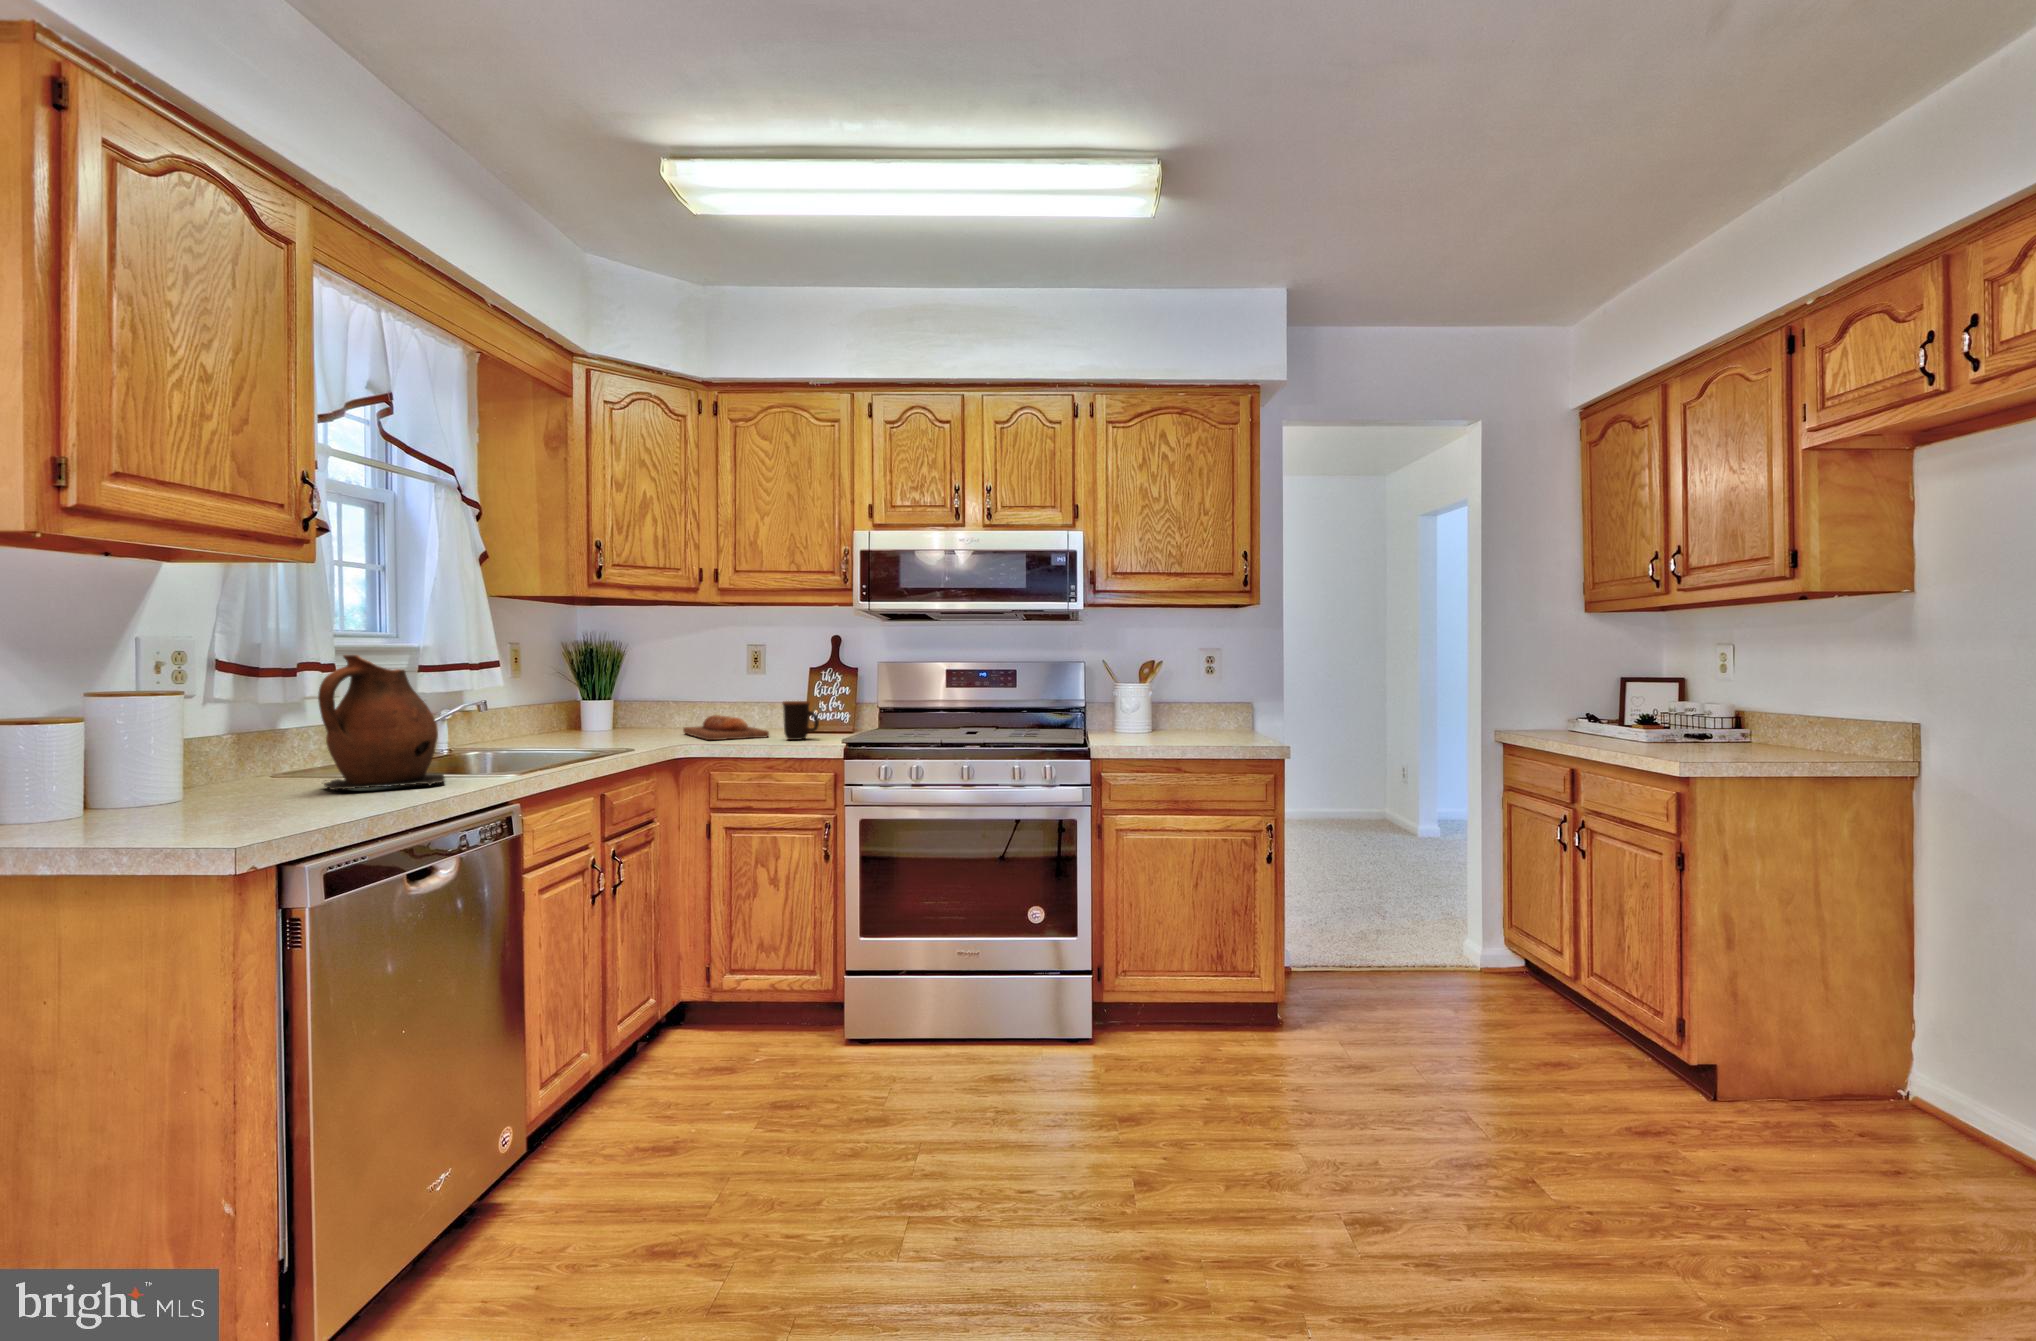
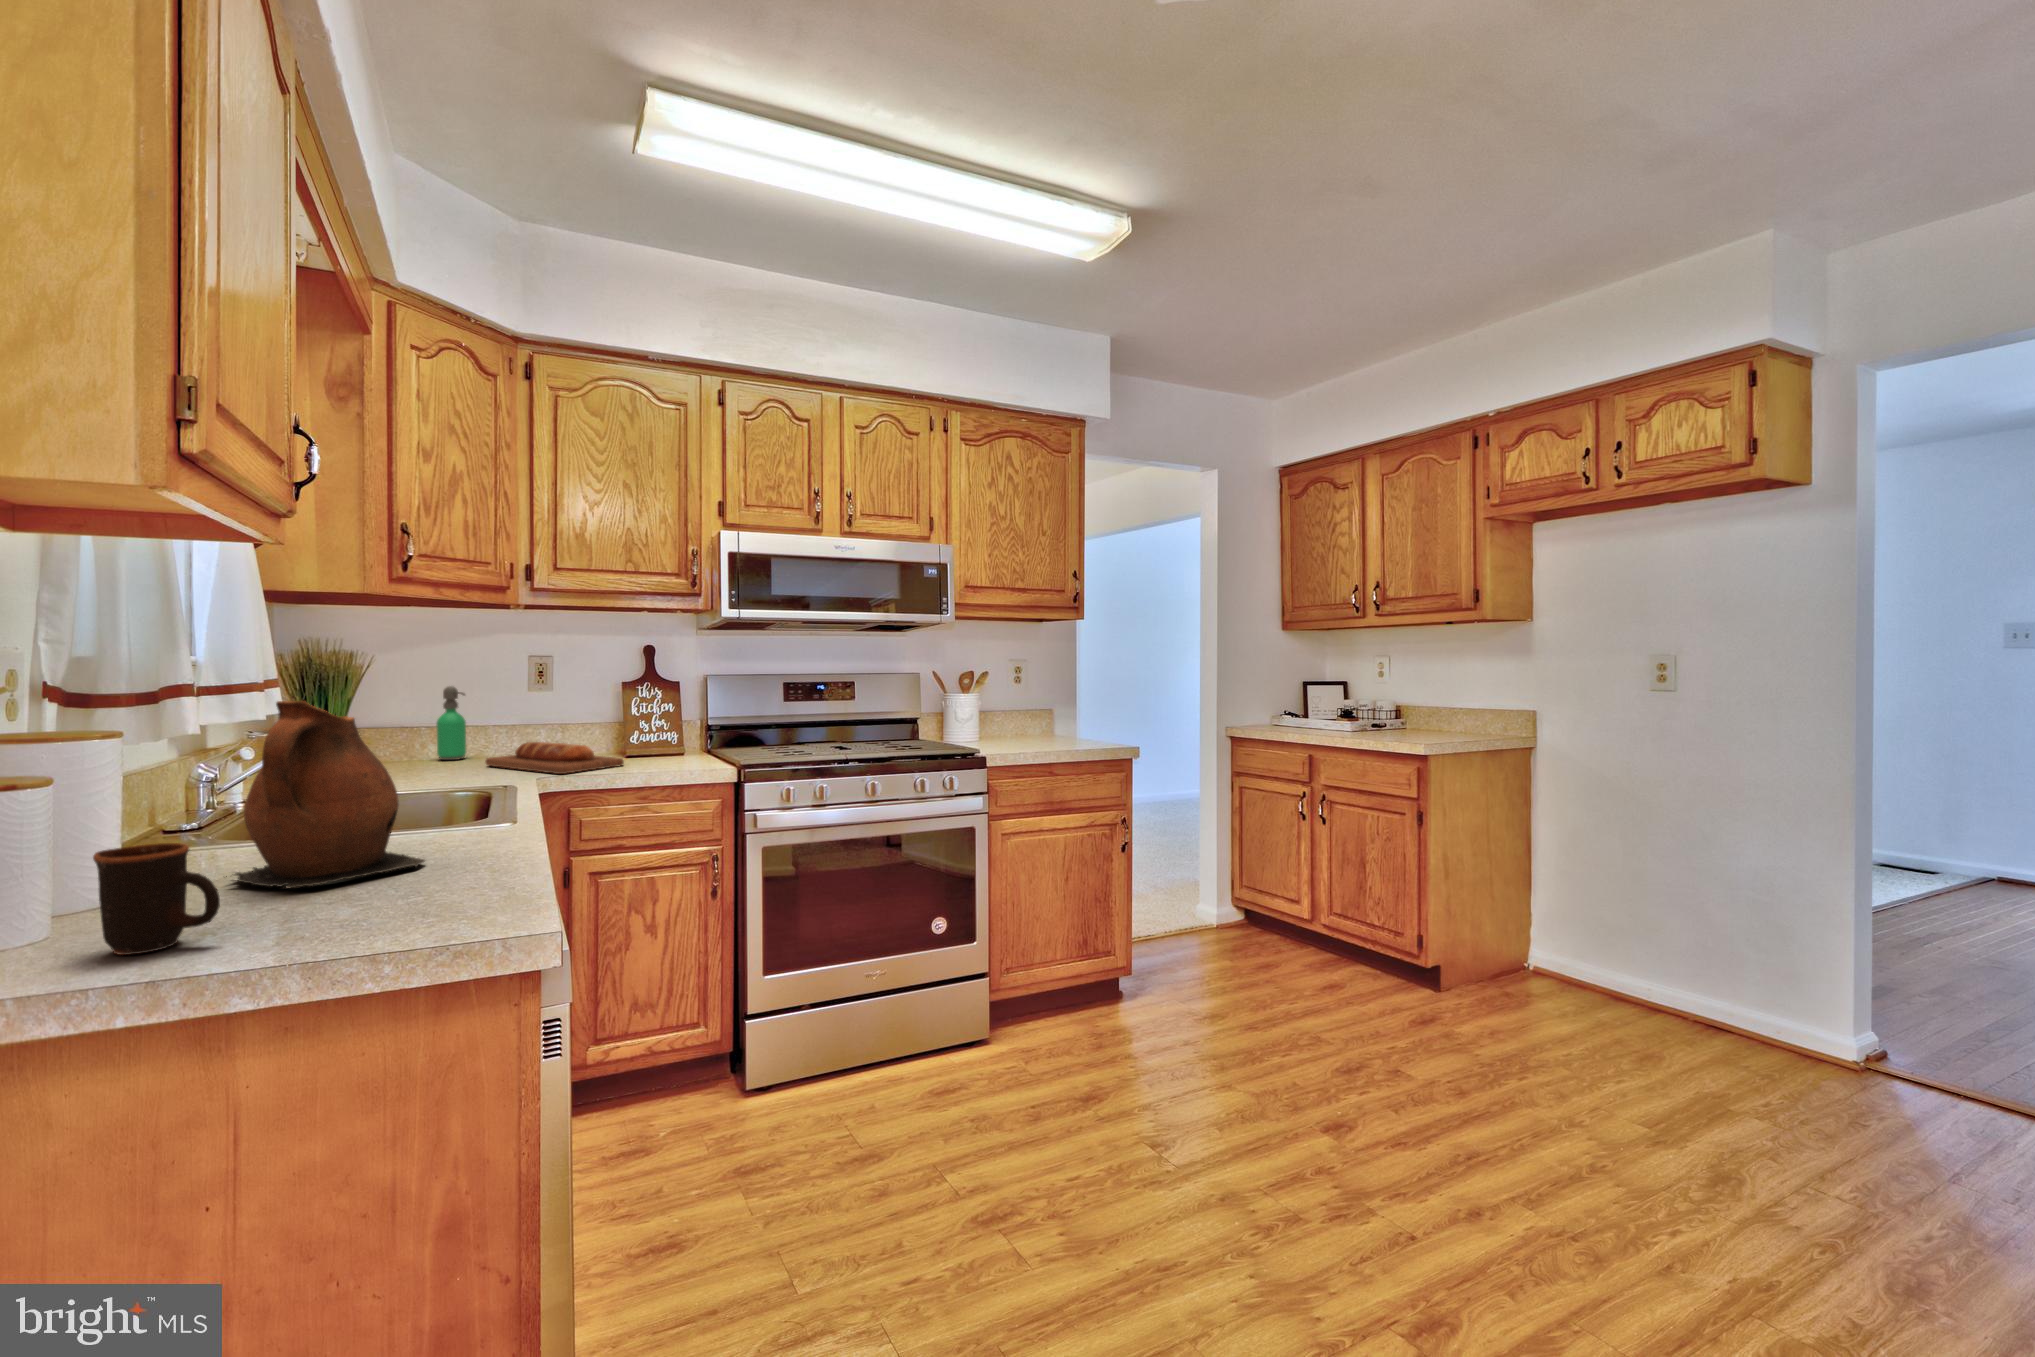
soap dispenser: none [669,670,691,729] -> present [436,686,466,760]
mug: present [783,701,819,740] -> present [93,843,220,955]

